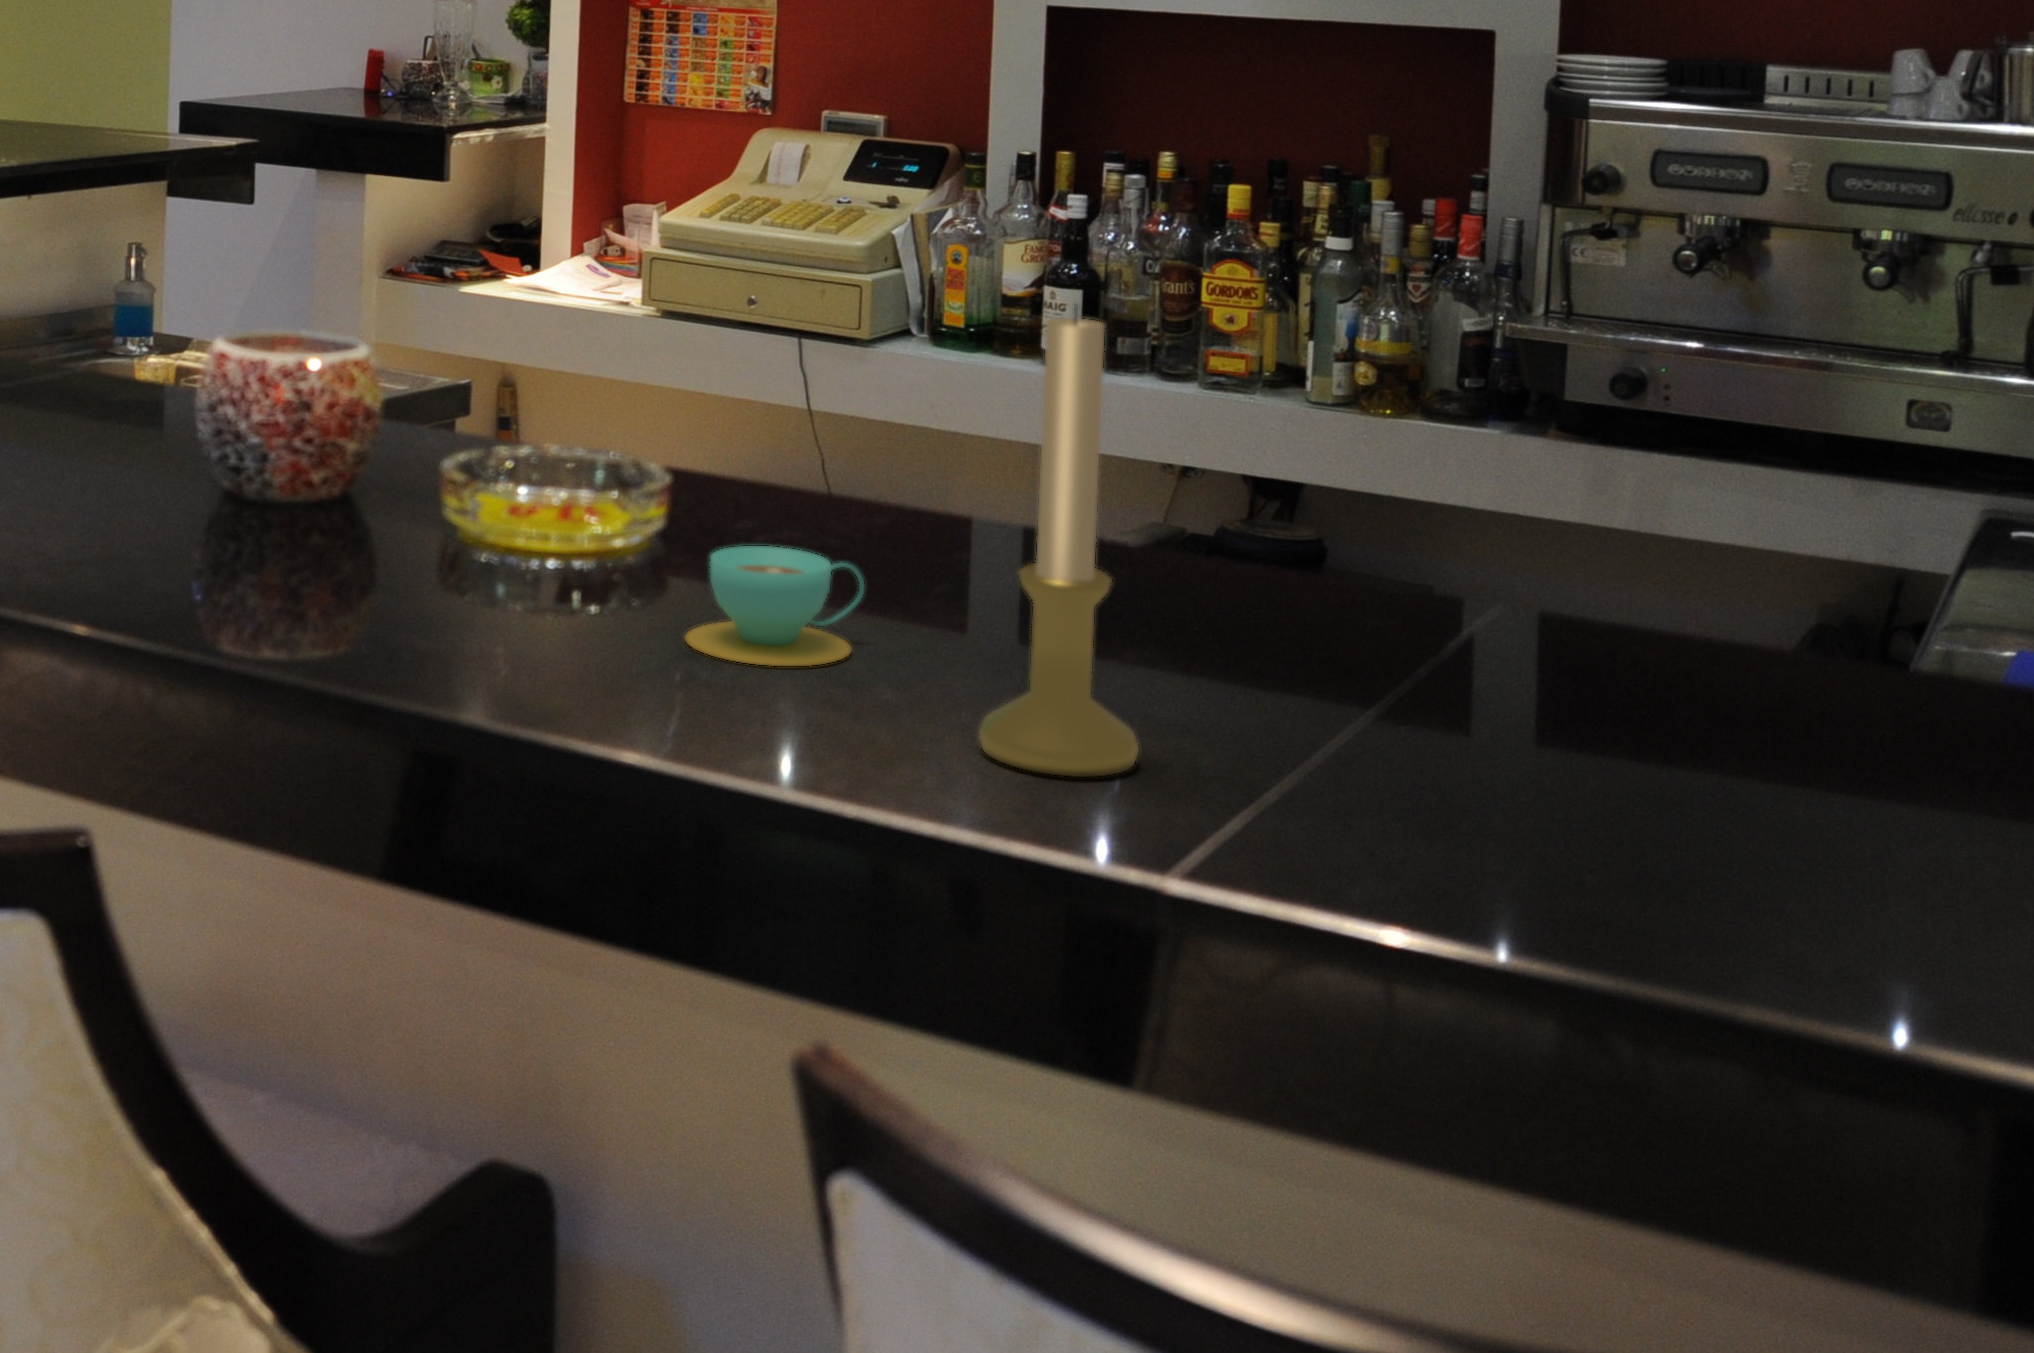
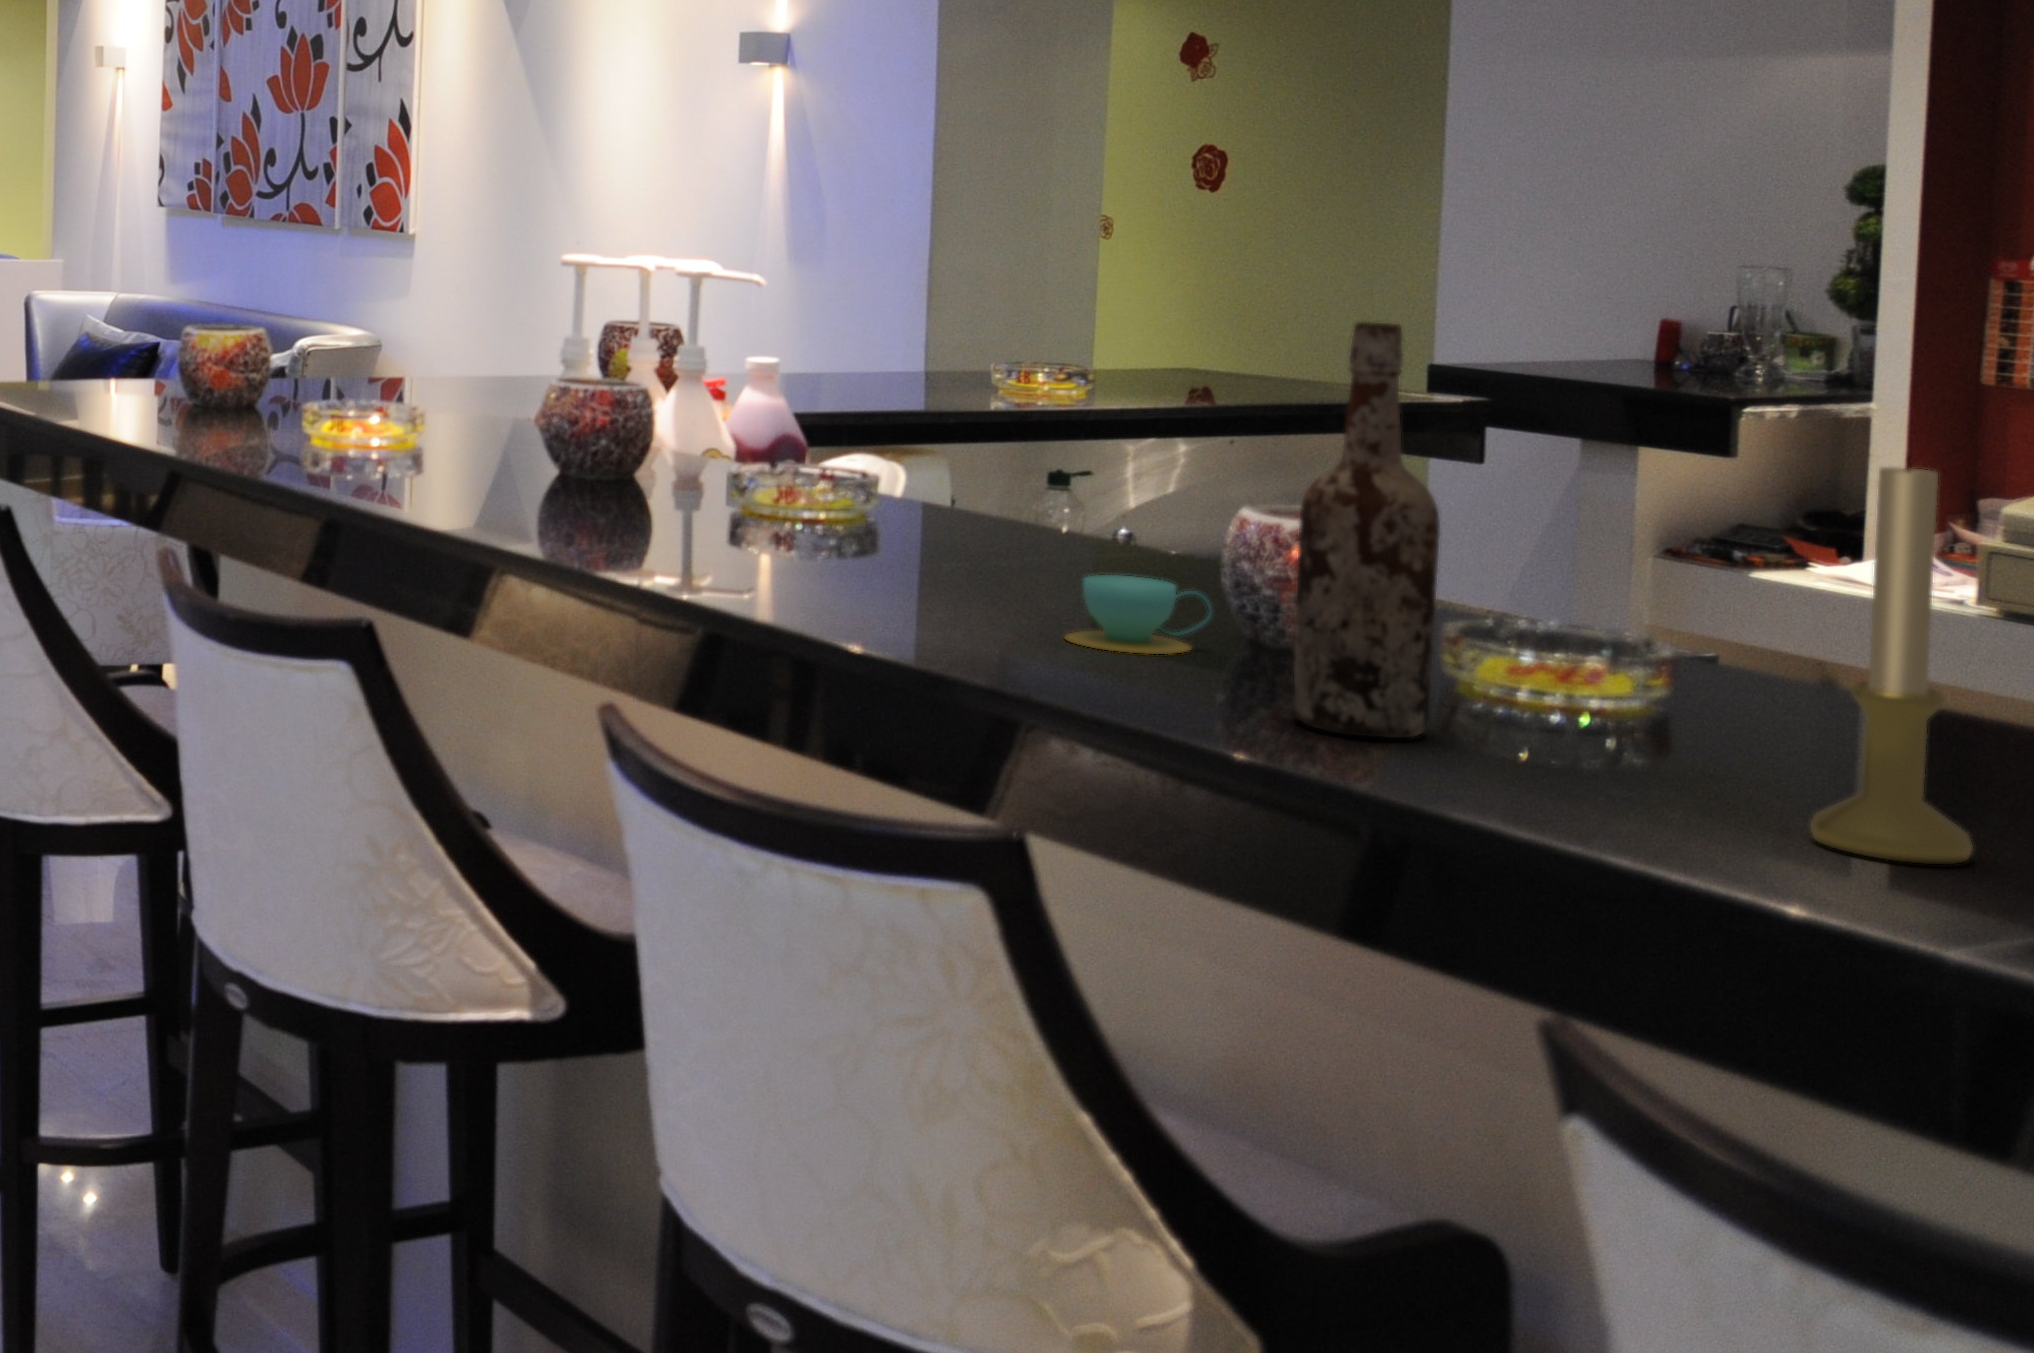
wine bottle: none [379,154,537,663] -> present [1294,322,1440,738]
teacup: present [685,546,864,666] -> present [1064,575,1212,654]

